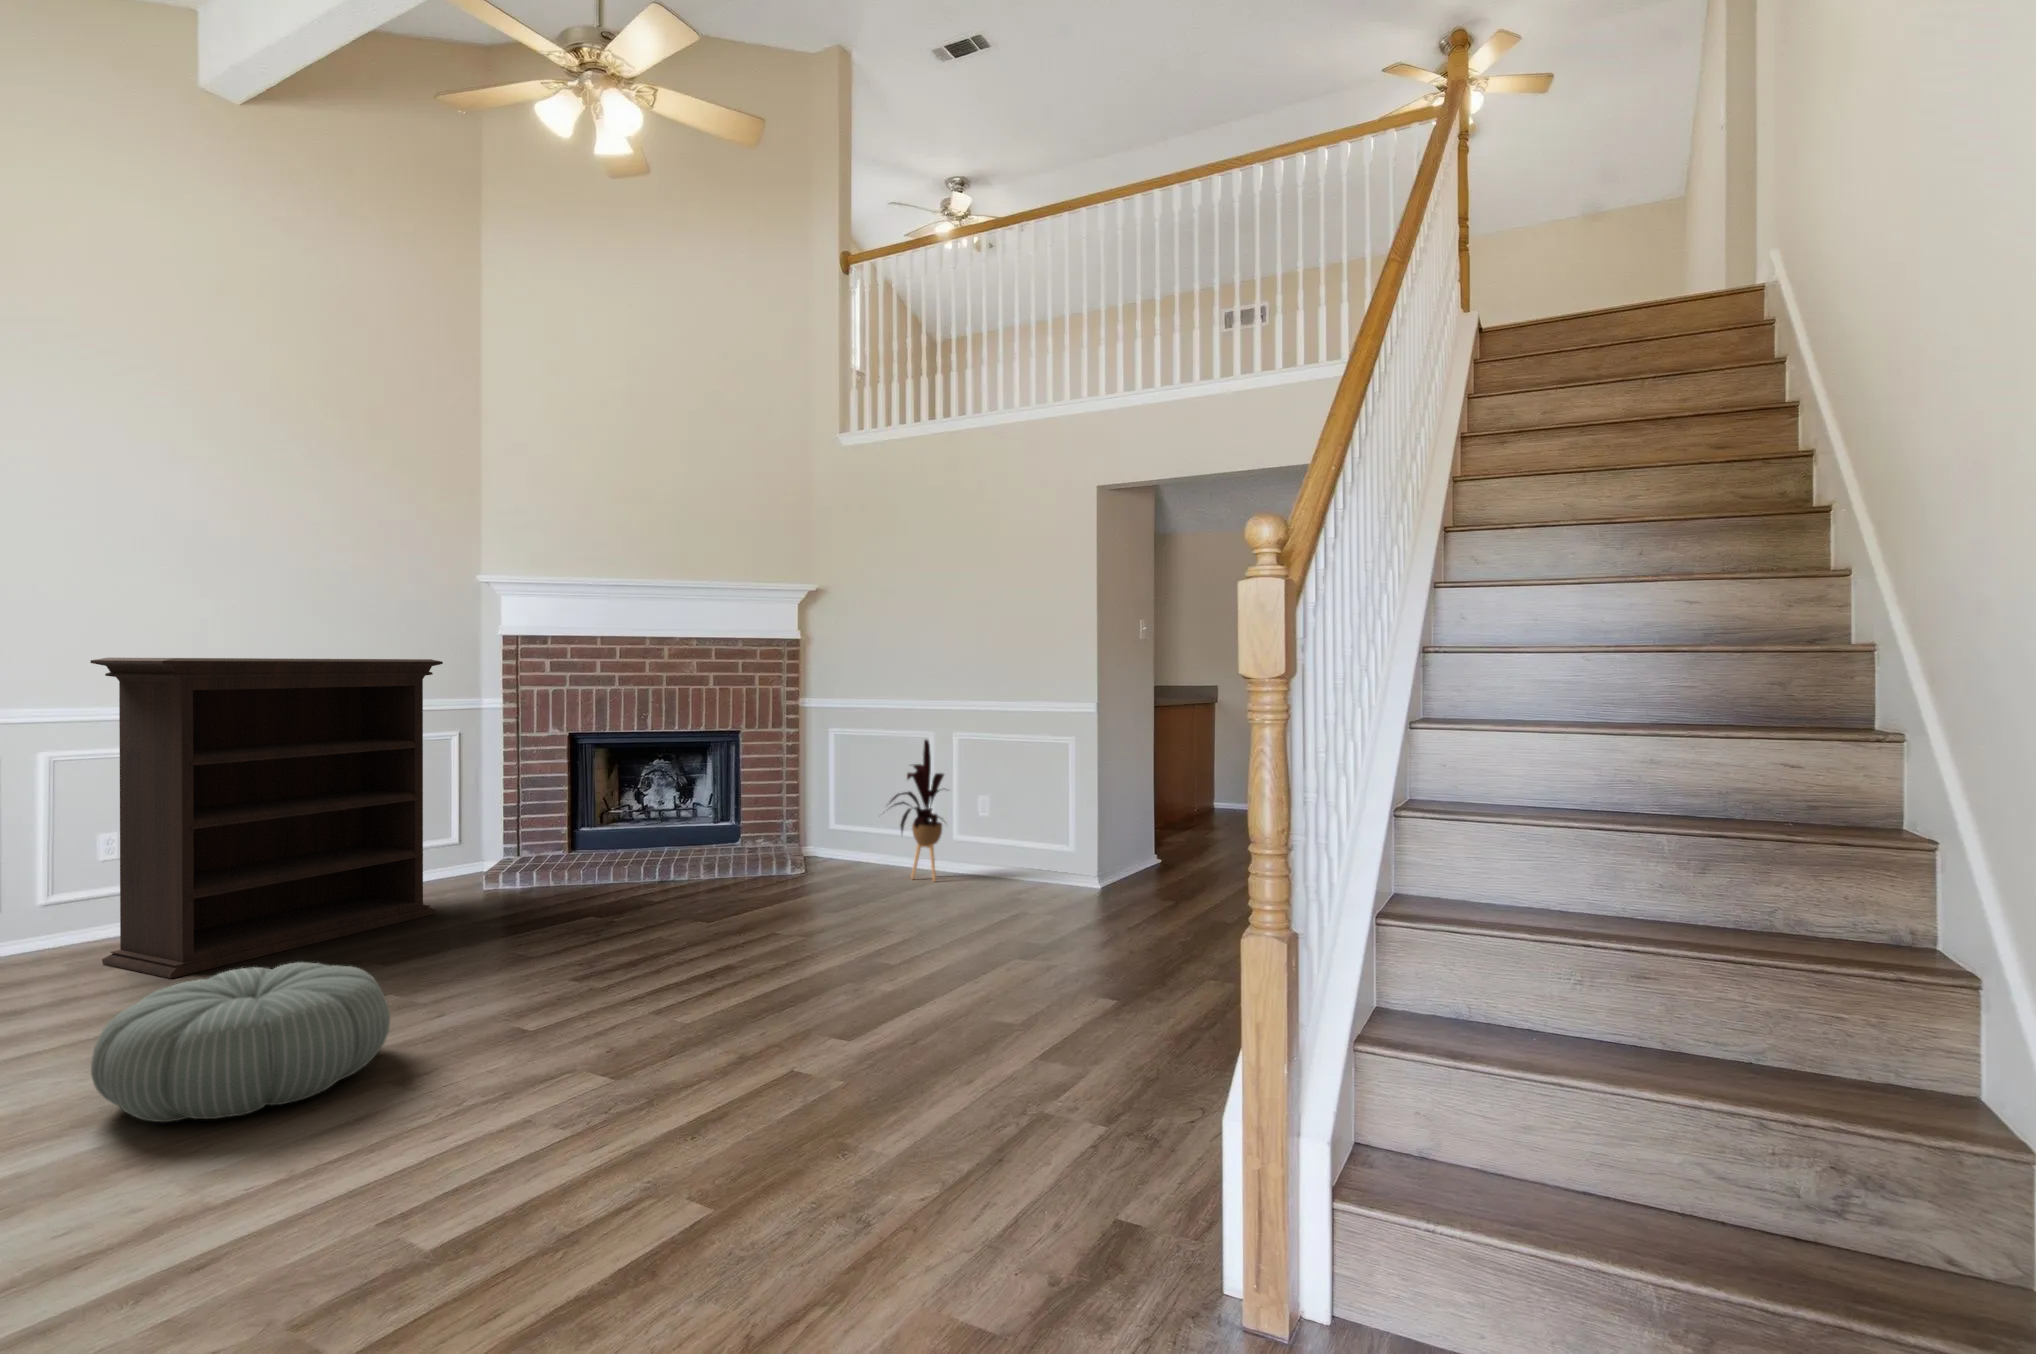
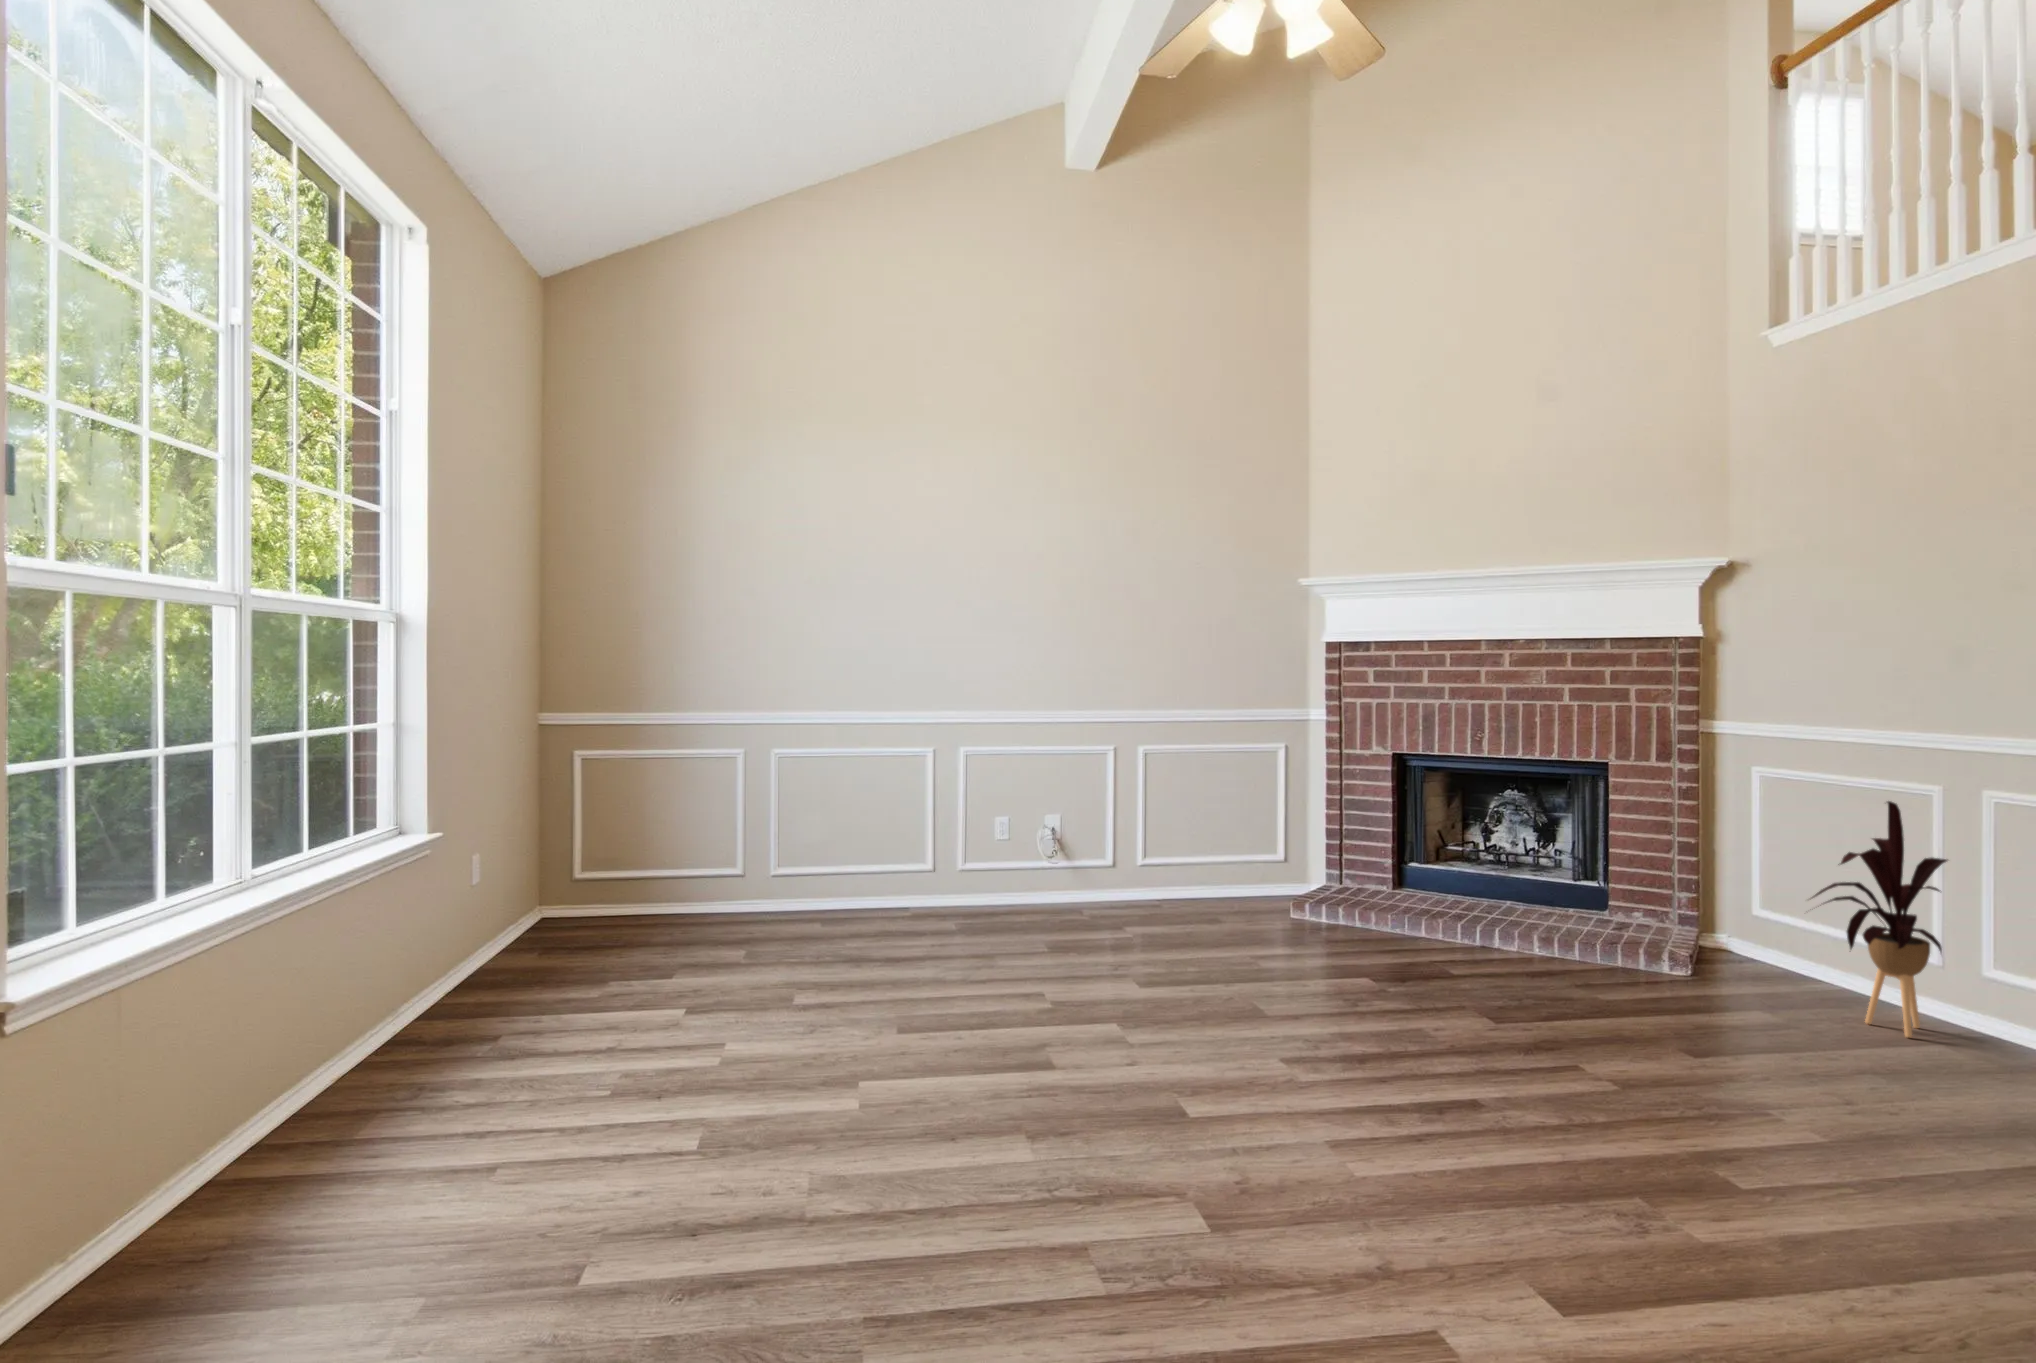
bookshelf: present [91,658,443,978] -> none [975,669,1239,950]
pouf: present [91,962,390,1122] -> none [846,961,1057,1099]

